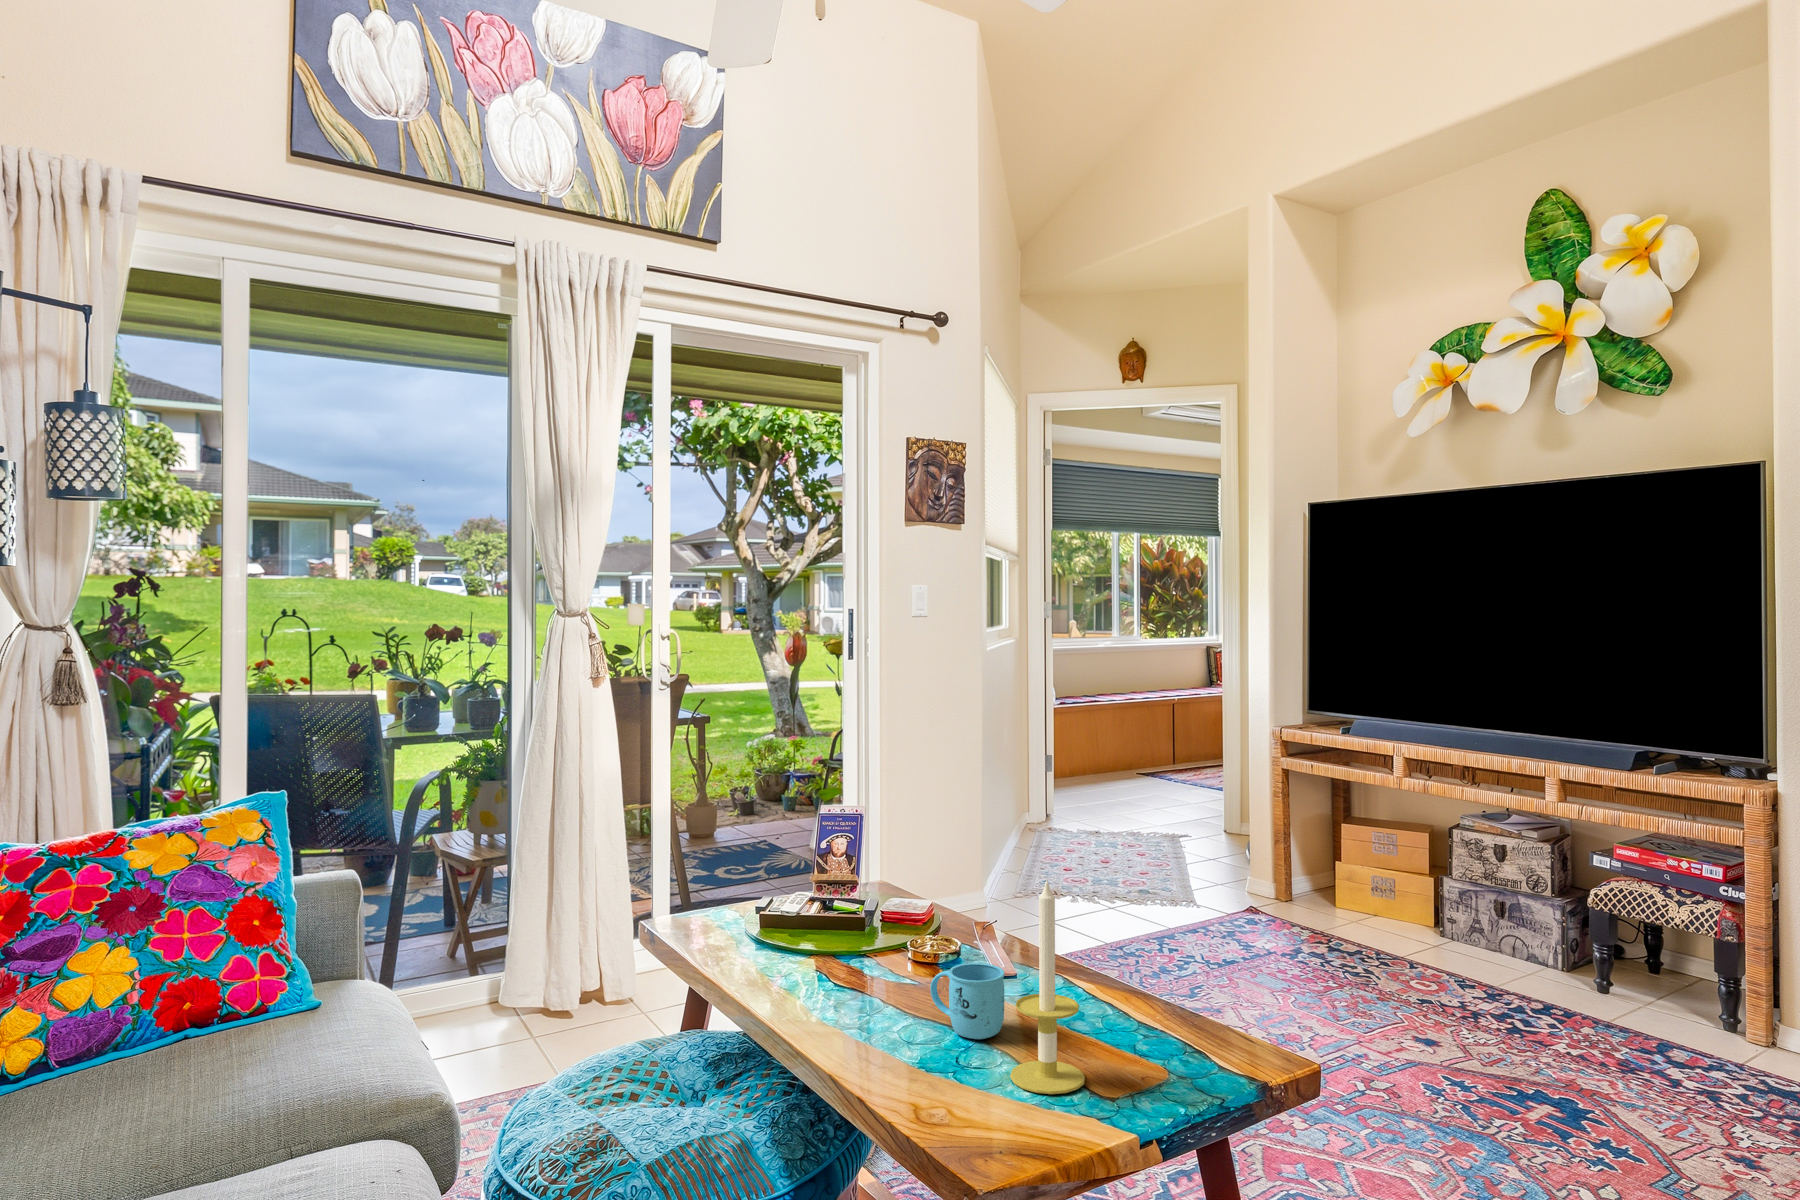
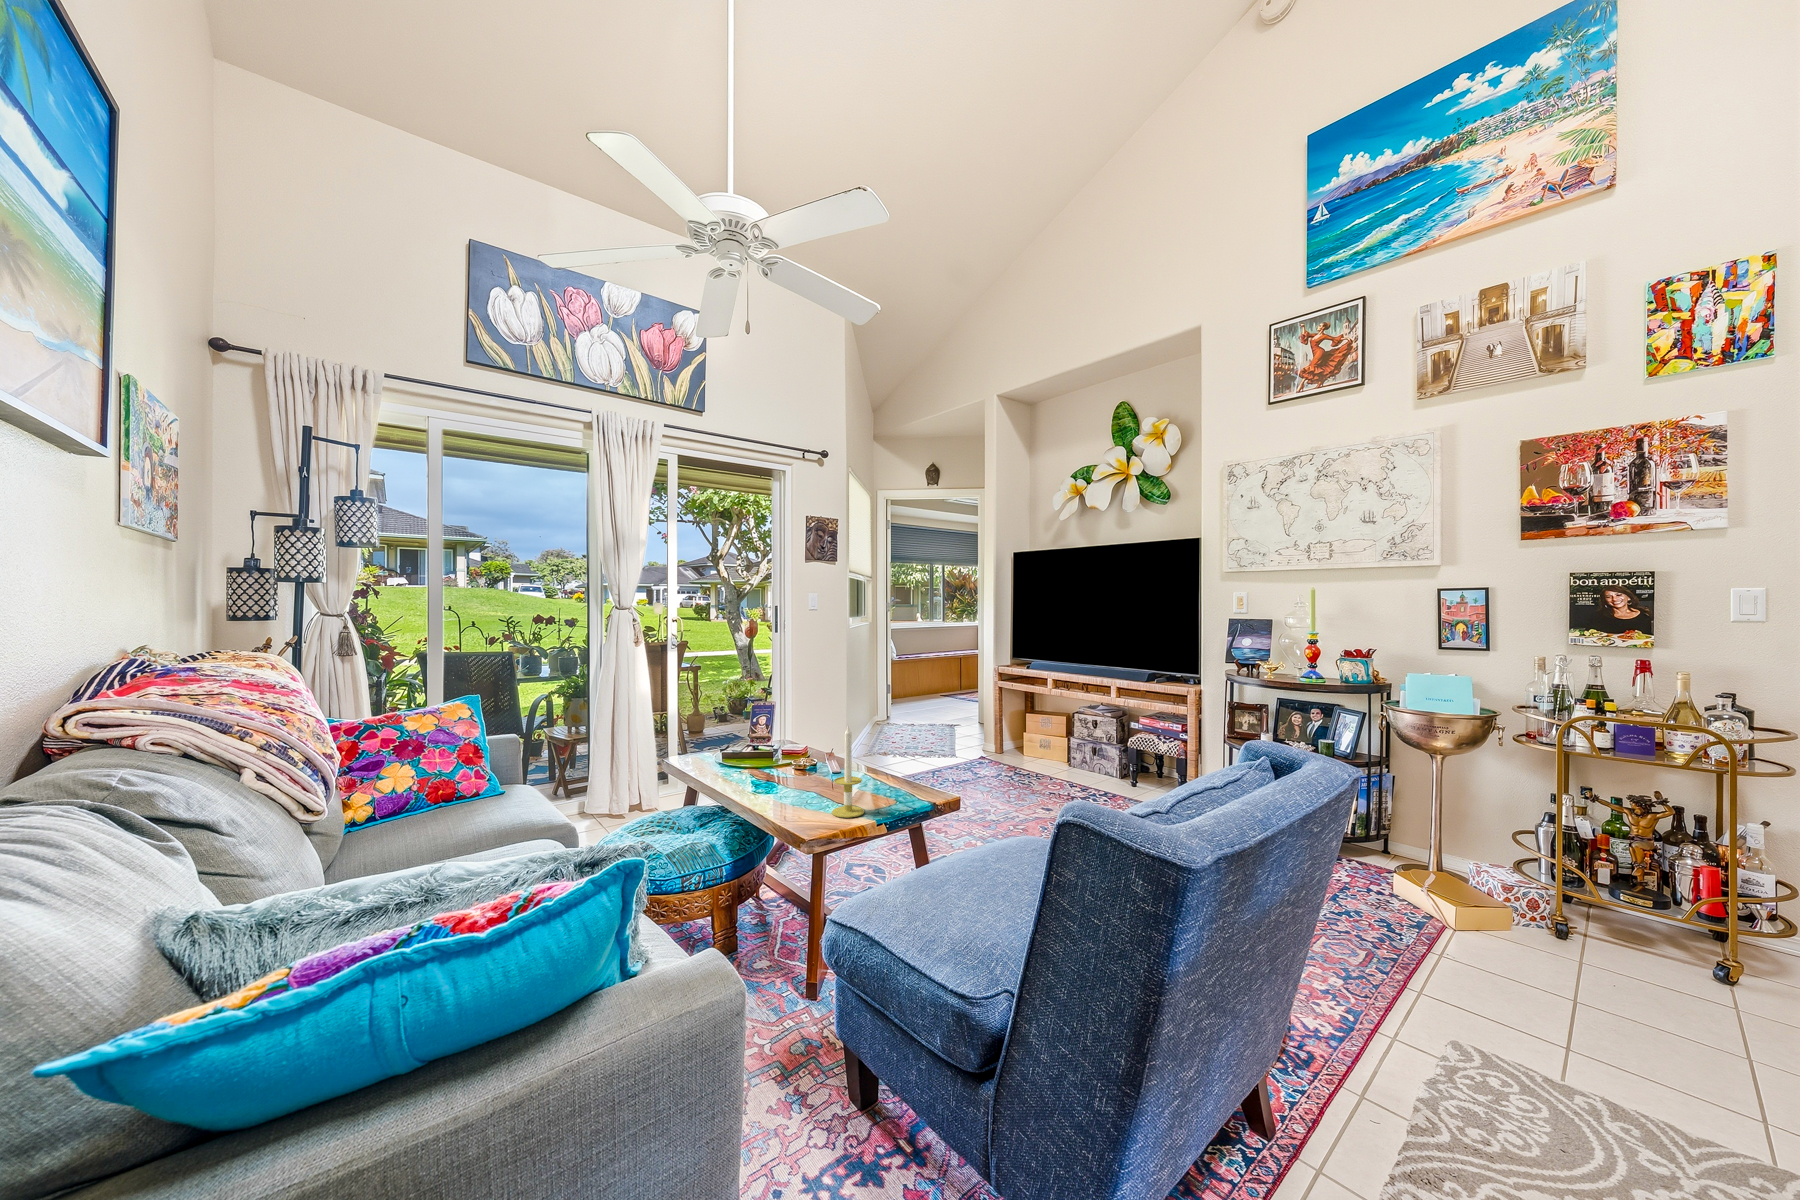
mug: present [930,963,1005,1039] -> none [799,767,832,800]

